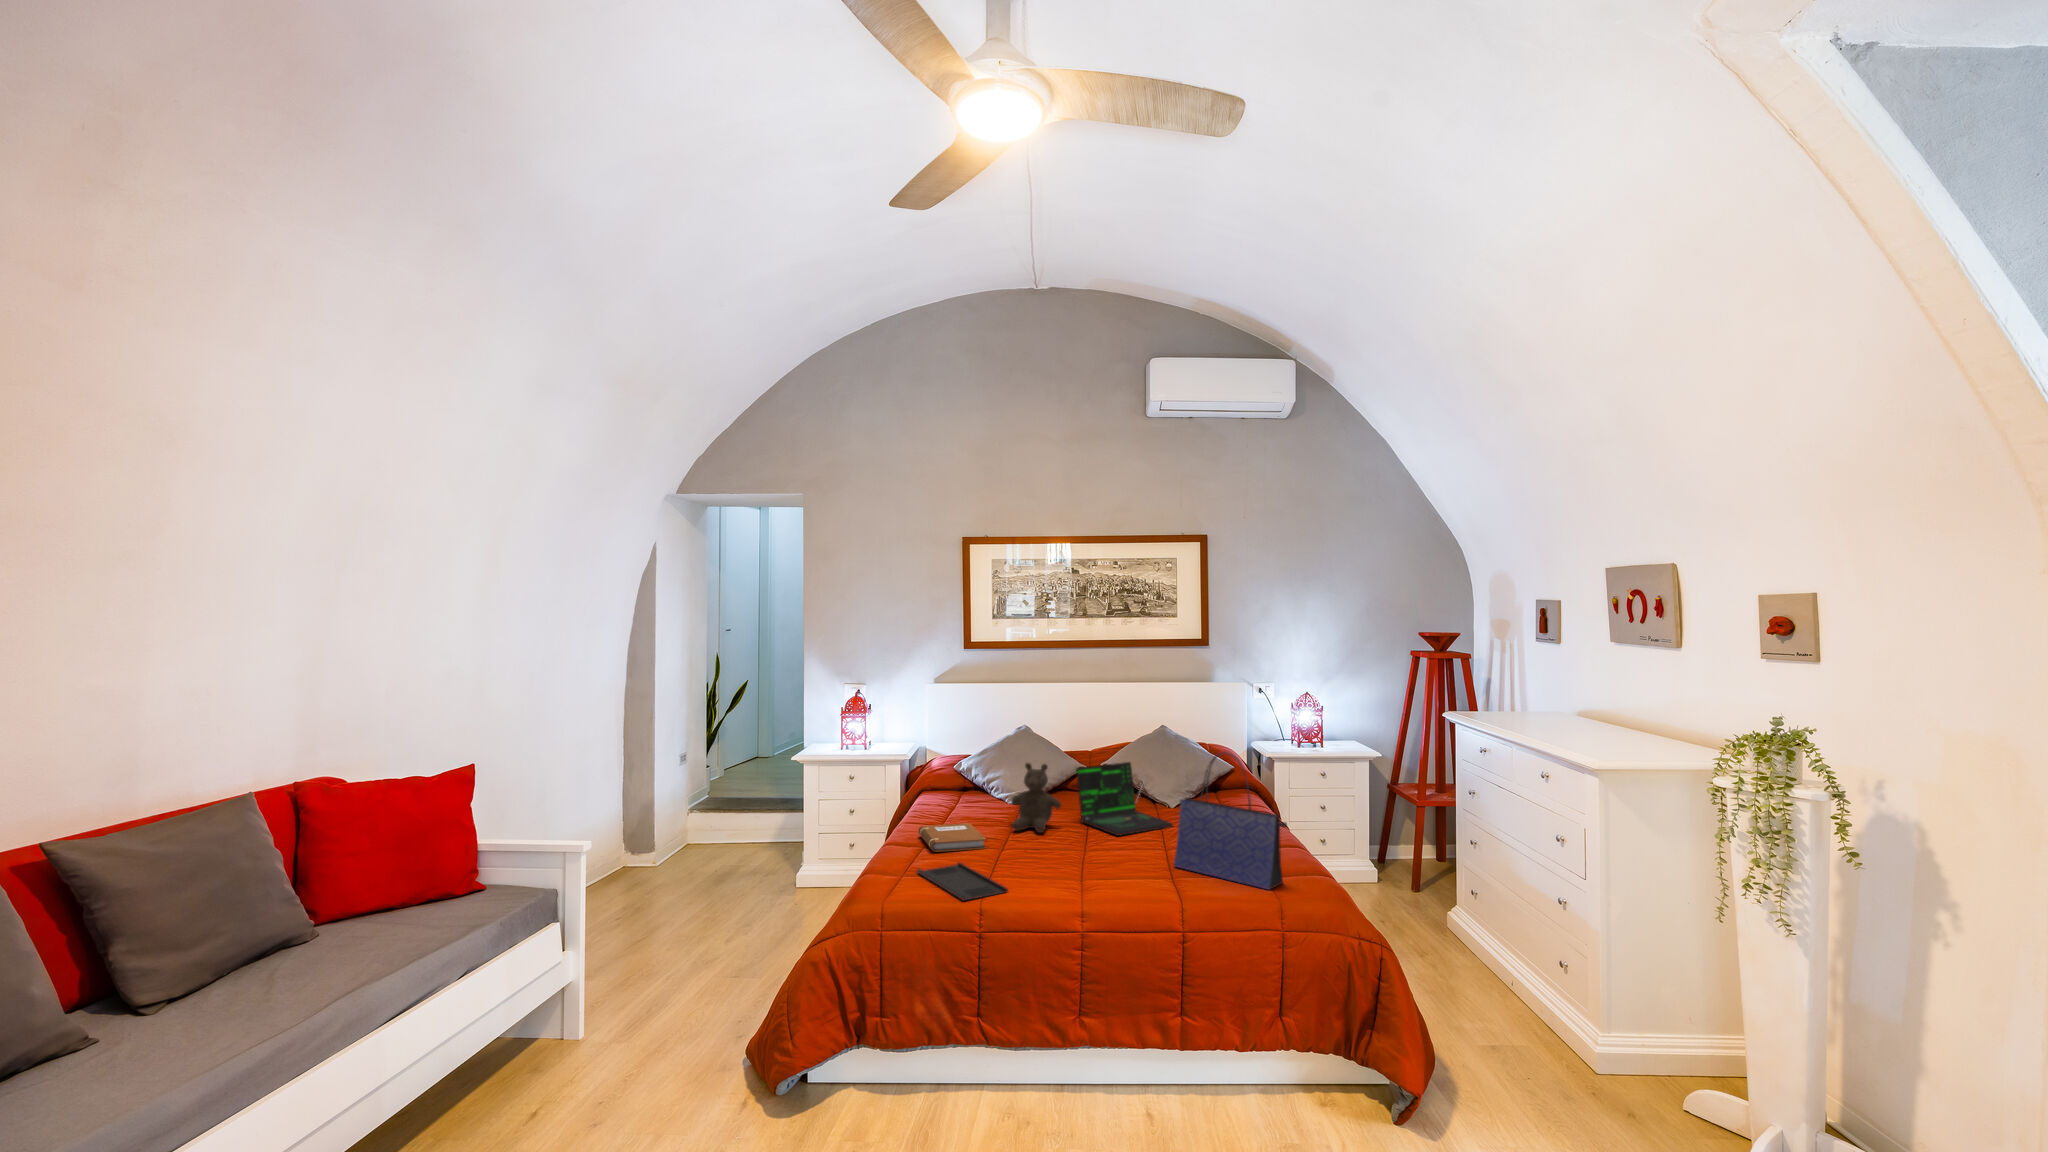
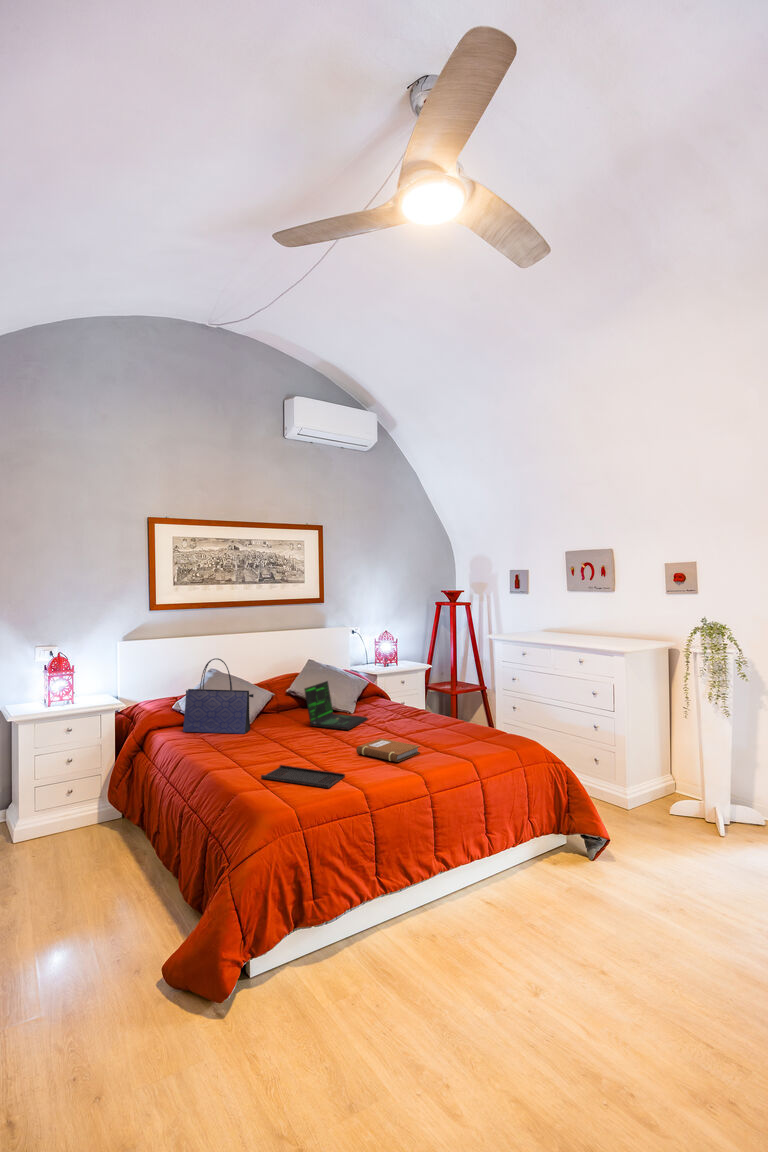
tote bag: present [1174,752,1287,890] -> present [183,658,253,734]
teddy bear: present [1011,763,1061,833] -> none [265,687,303,739]
notebook: present [919,823,986,852] -> present [356,738,420,762]

